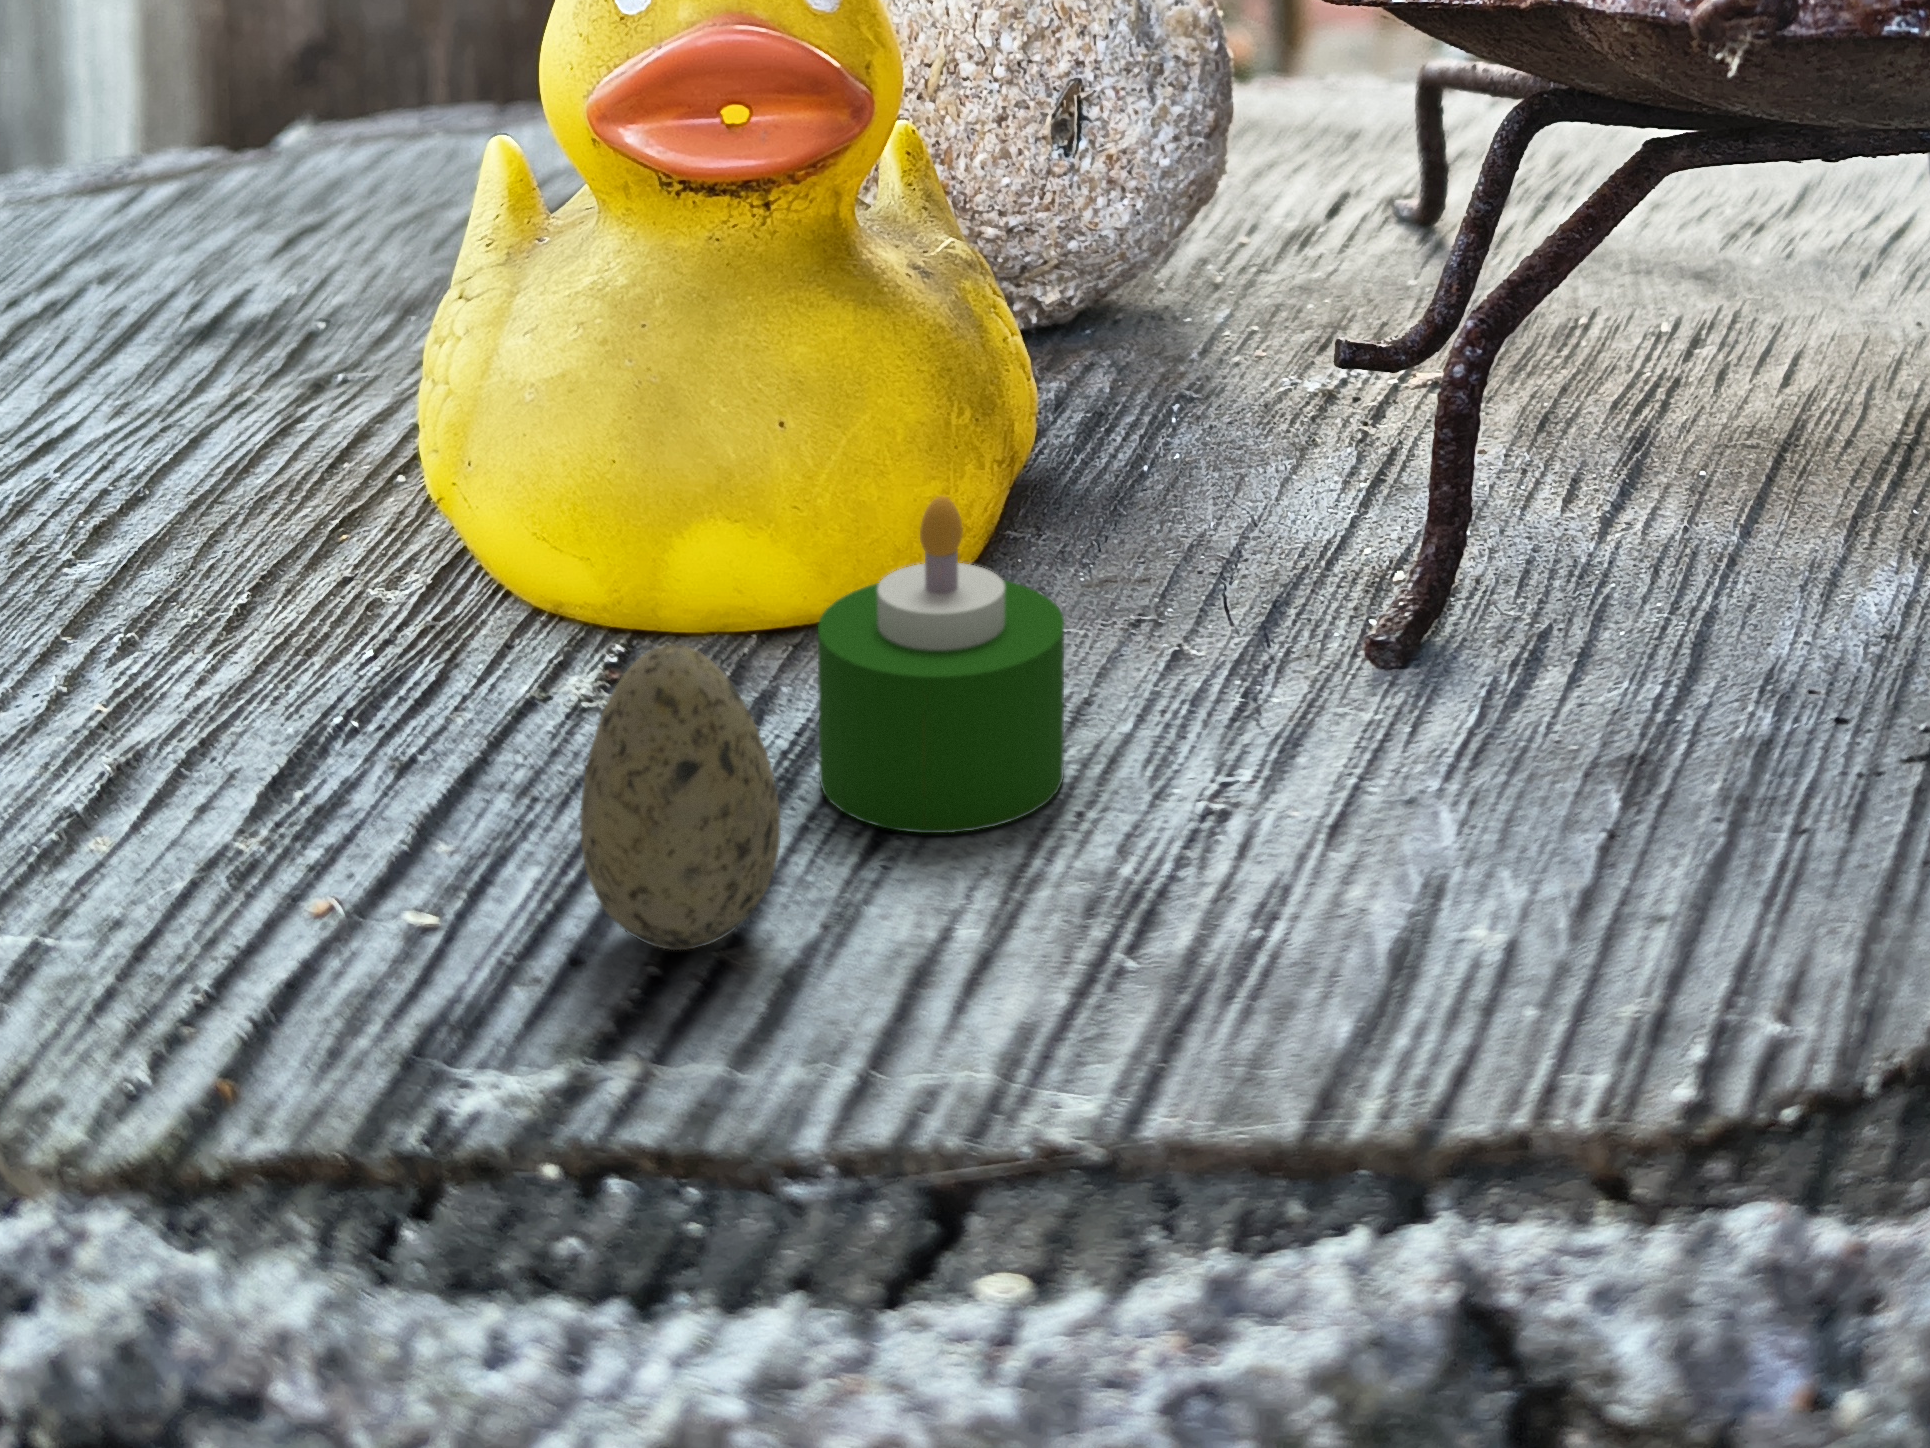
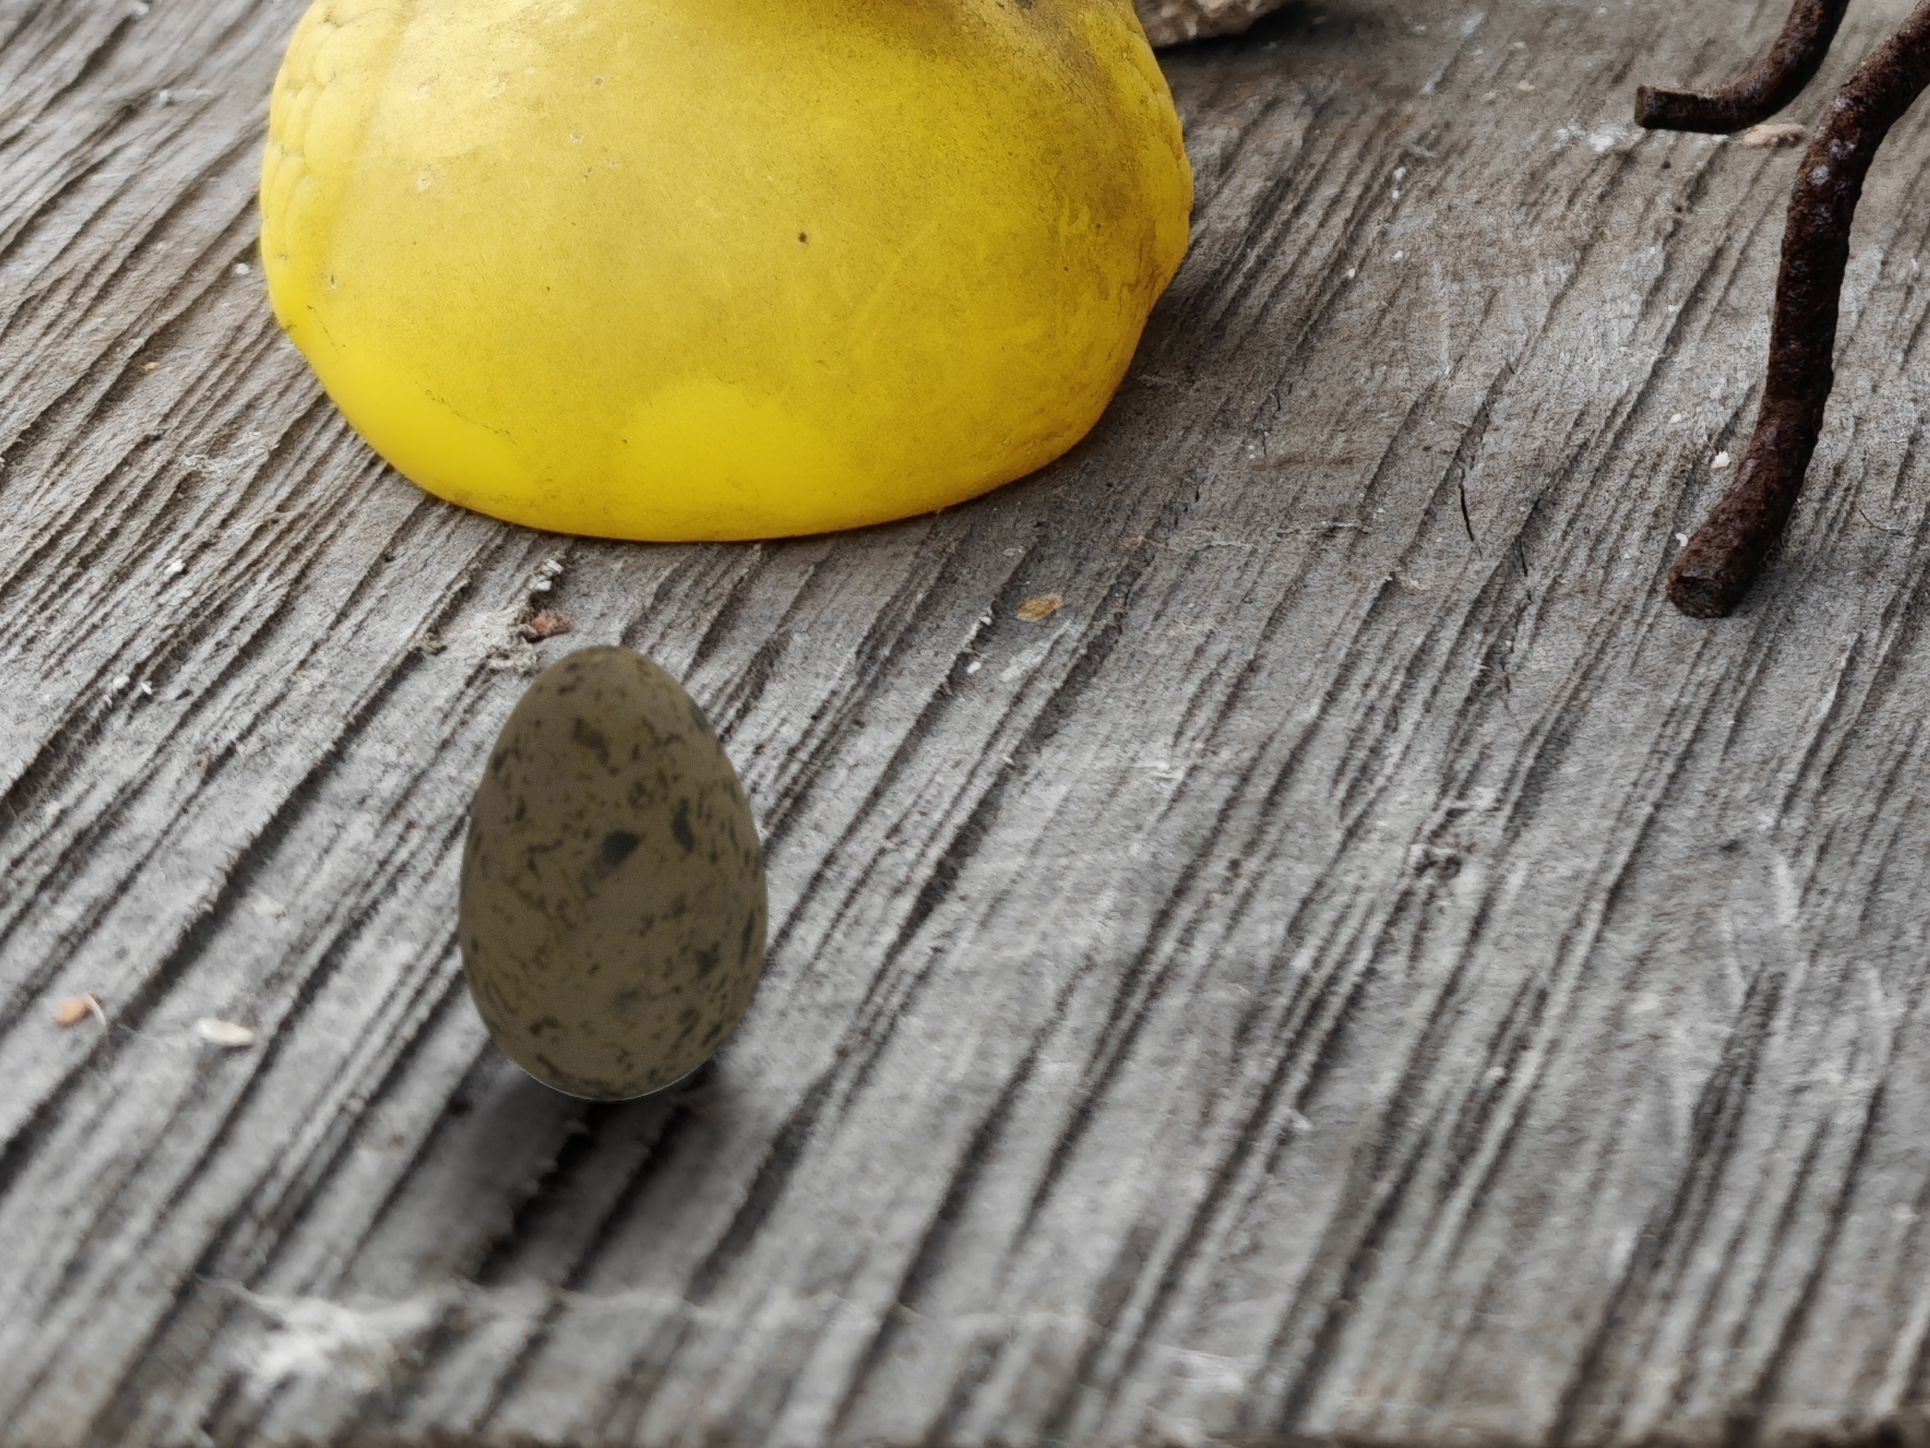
candle: present [818,497,1064,833] -> none [840,383,1215,893]

